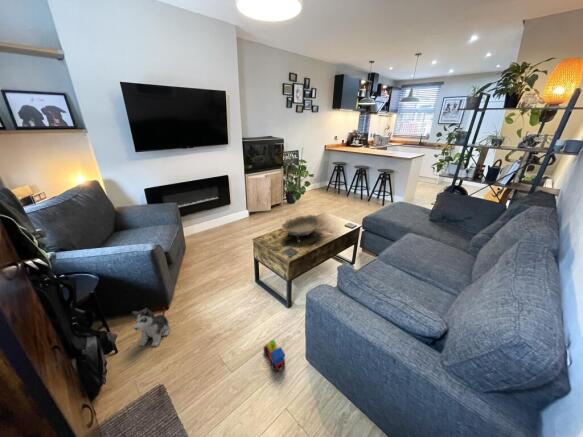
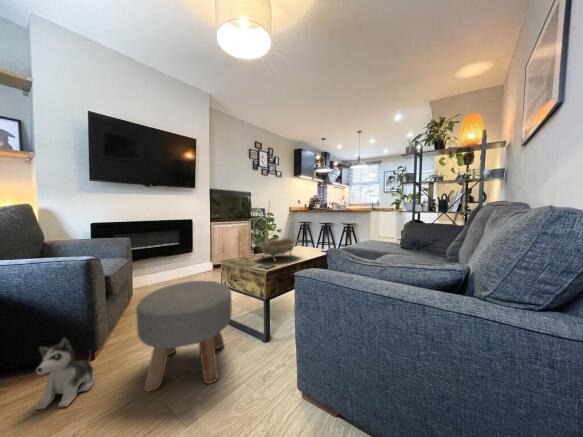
ottoman: none [189,262,260,342] -> present [136,281,232,391]
toy train: present [264,340,285,371] -> none [237,365,270,412]

